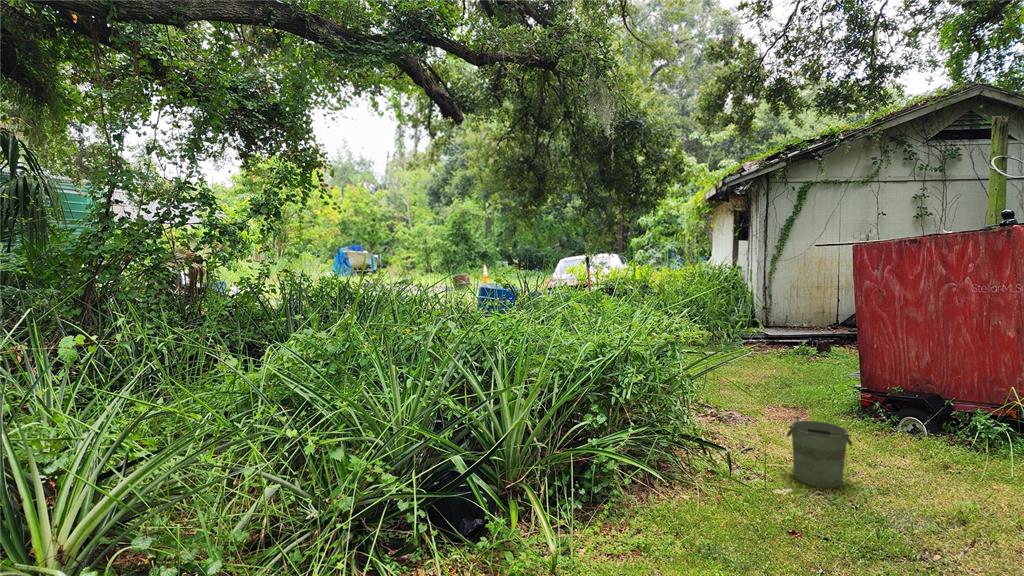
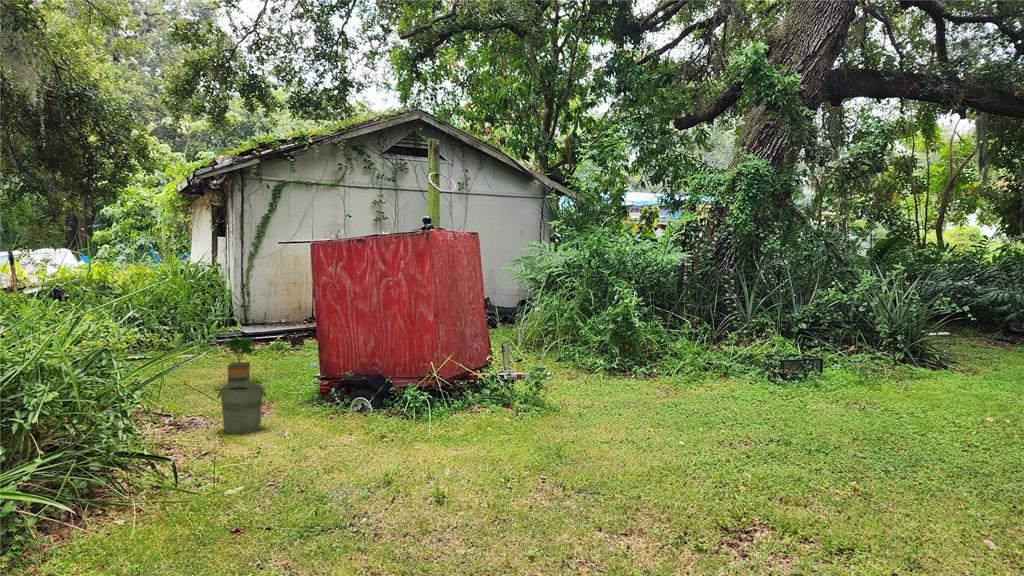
potted tree: none [766,348,804,403] -> present [224,338,255,385]

